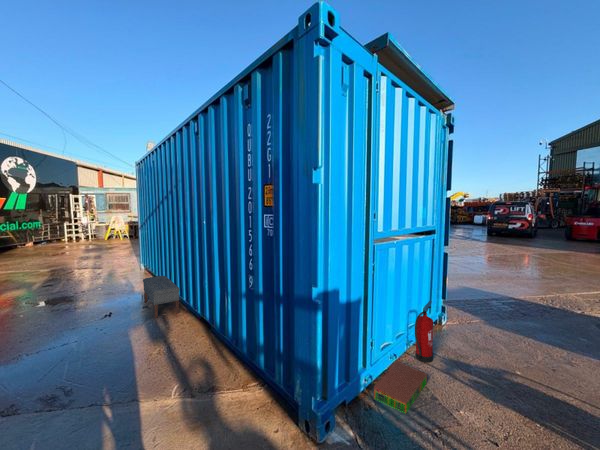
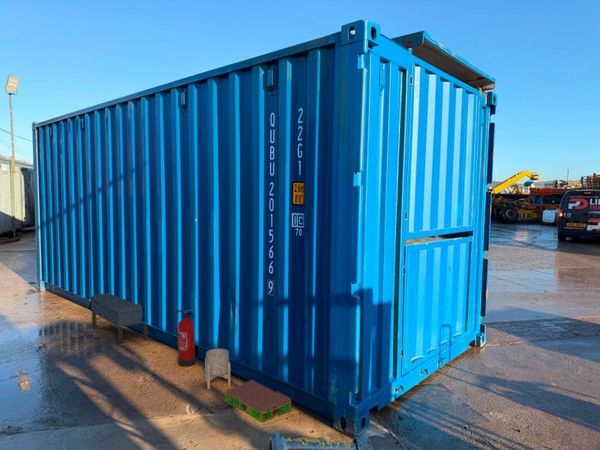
fire extinguisher: present [415,301,433,362] -> present [174,309,196,367]
planter: none [201,331,223,369] -> present [205,349,230,389]
storage bin: present [374,361,427,413] -> present [225,380,291,422]

